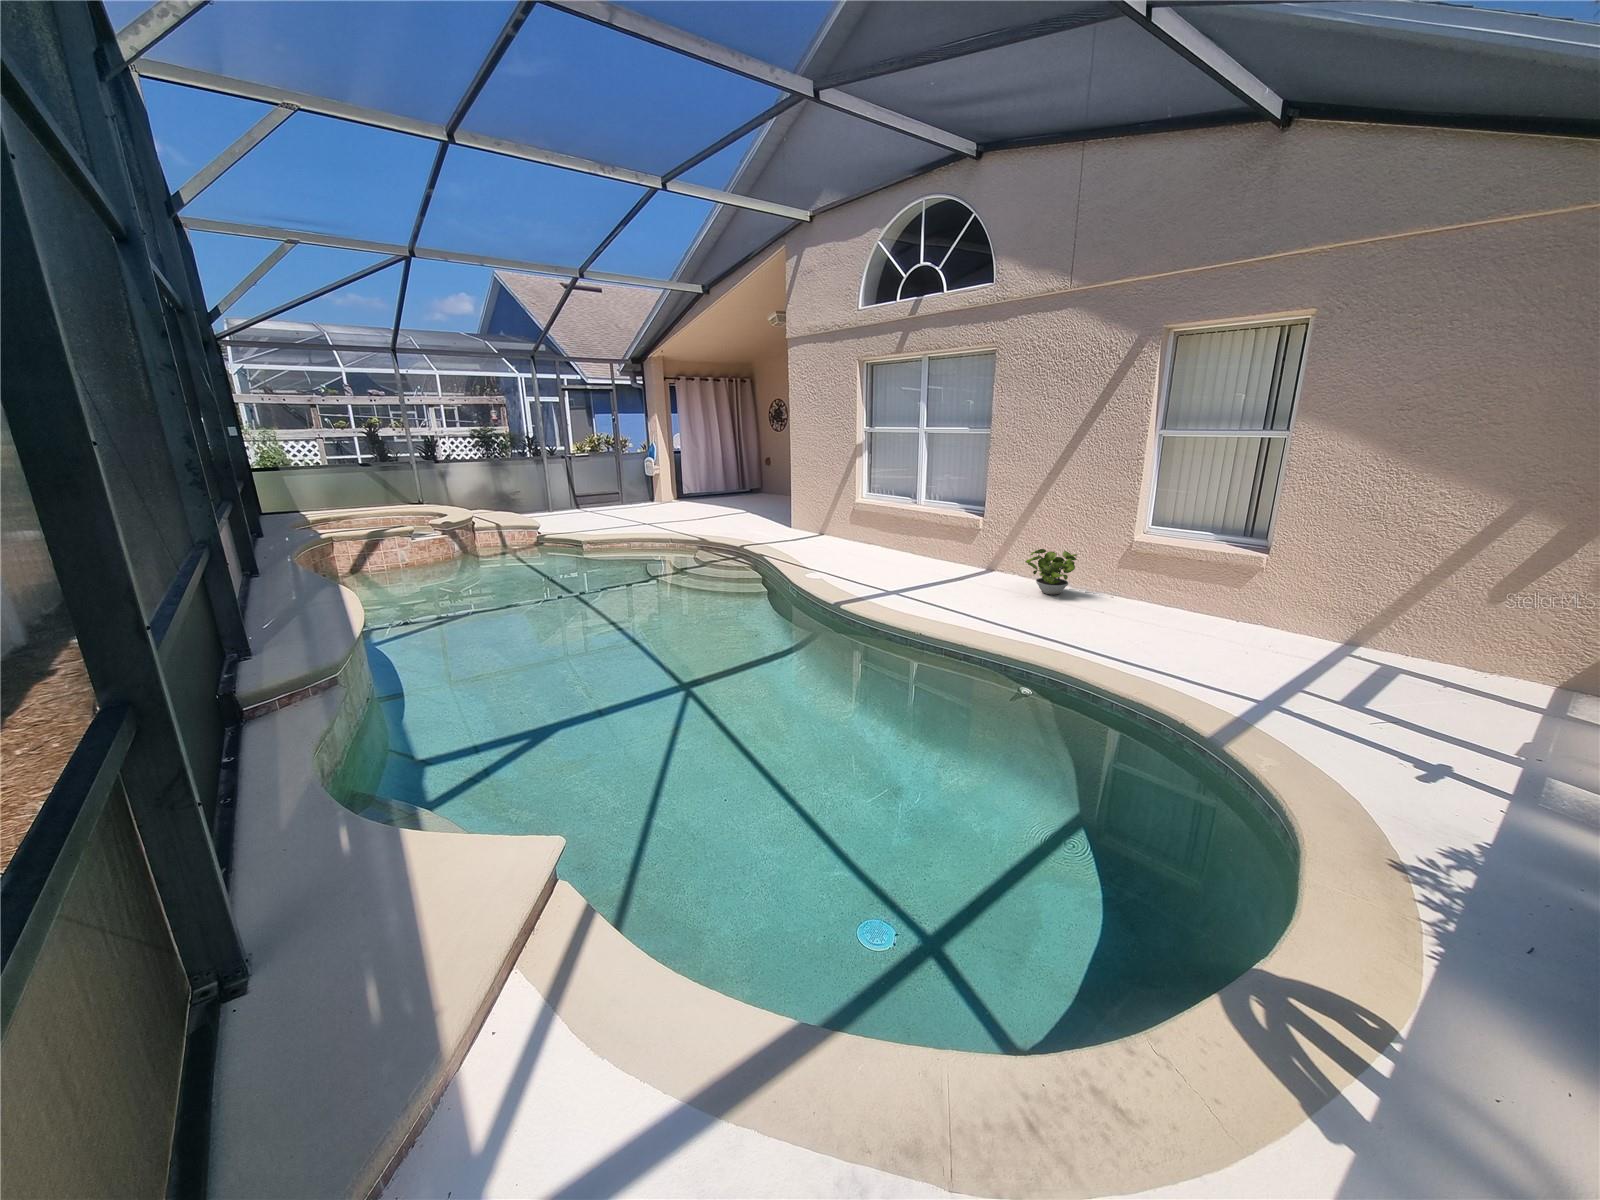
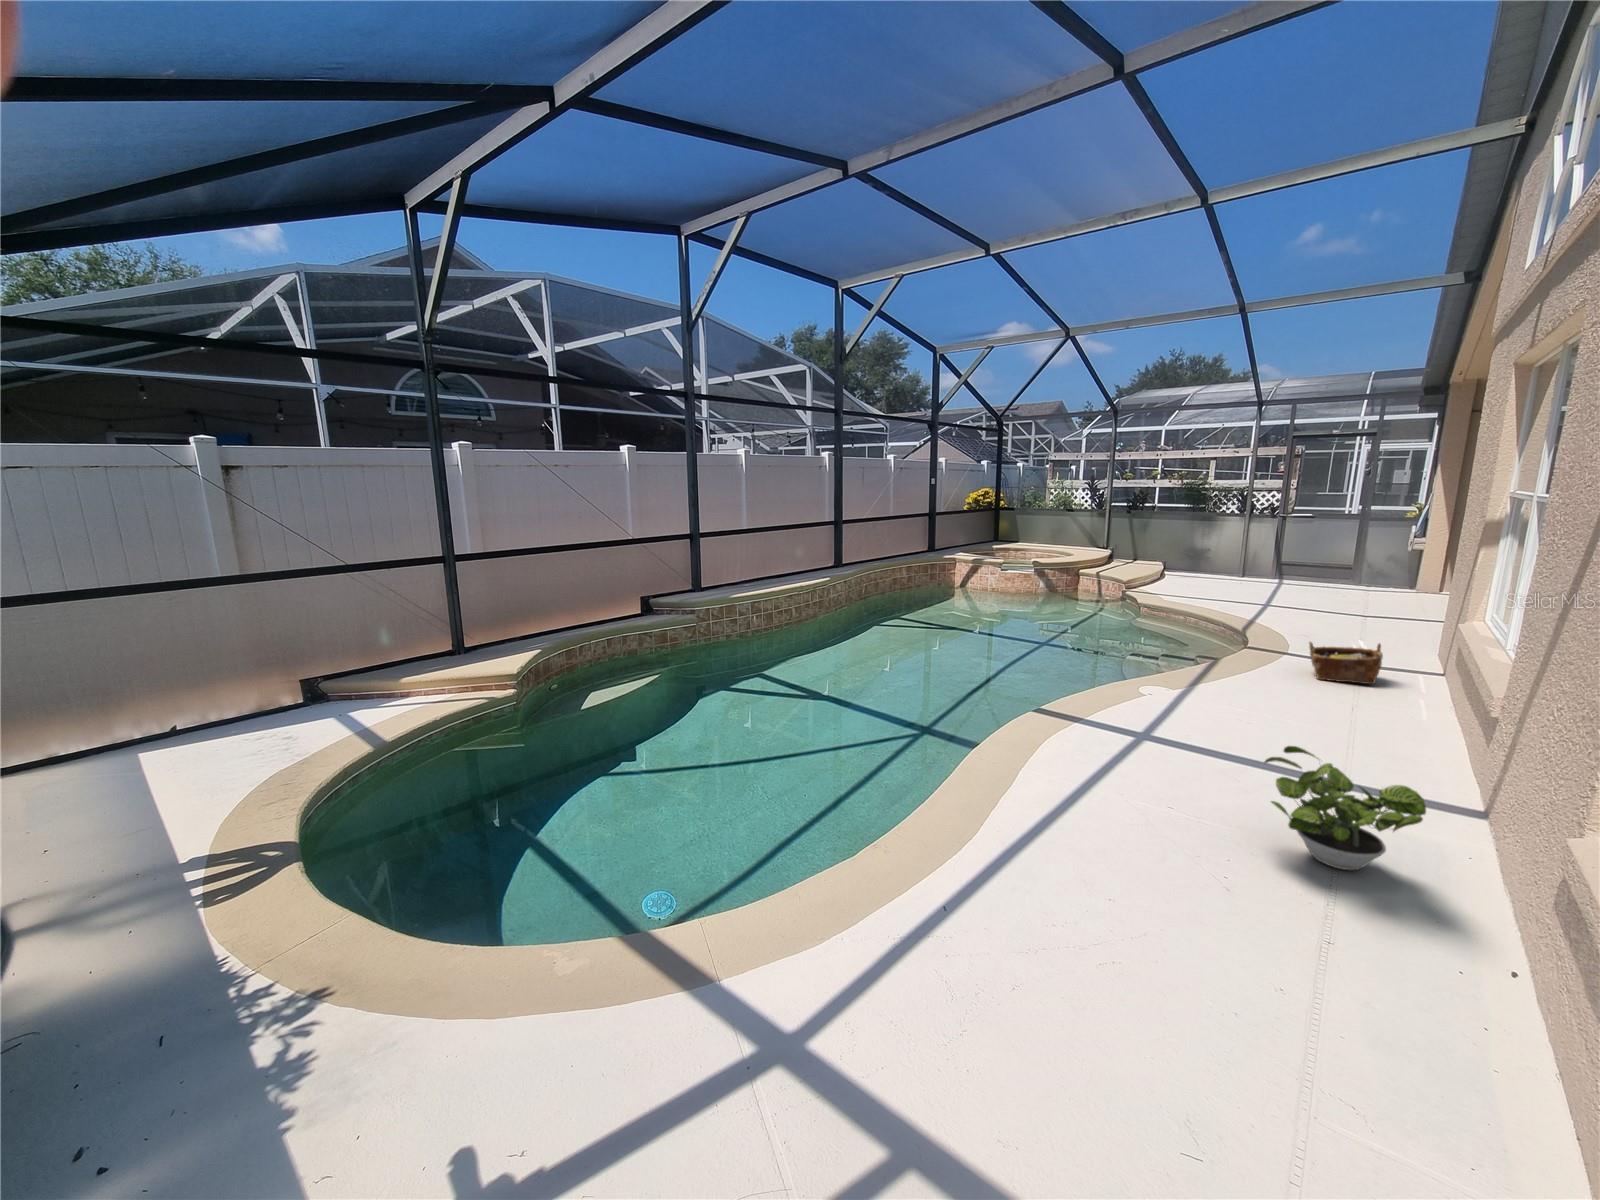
woven basket: none [814,521,848,548] -> present [1309,642,1383,684]

